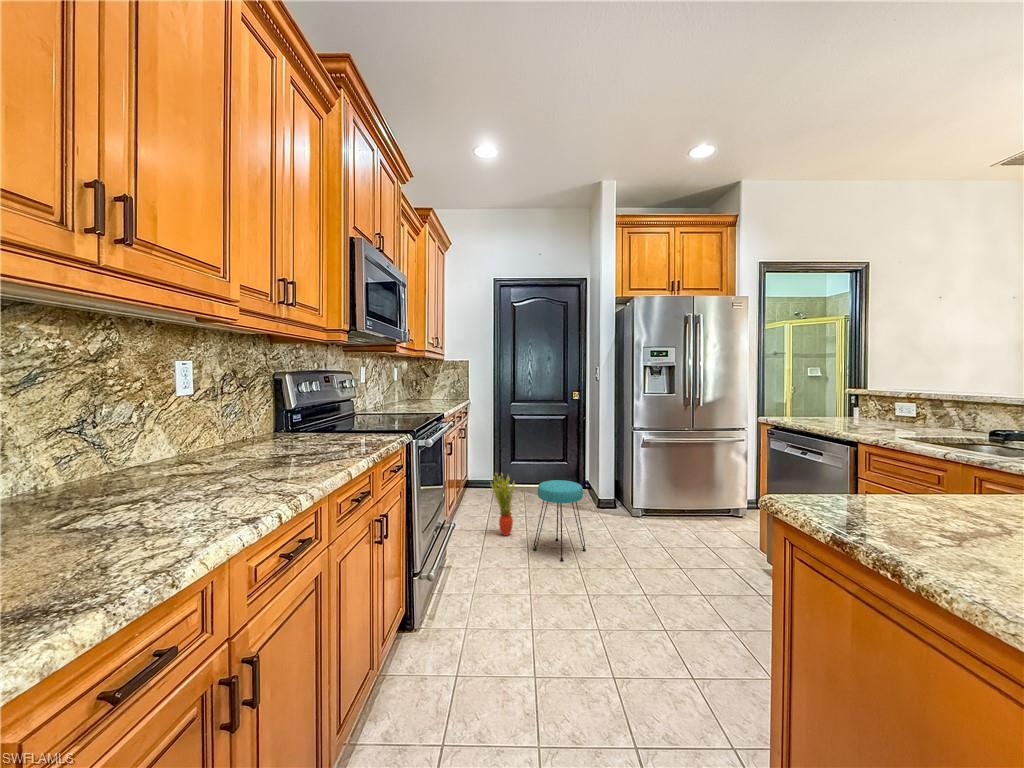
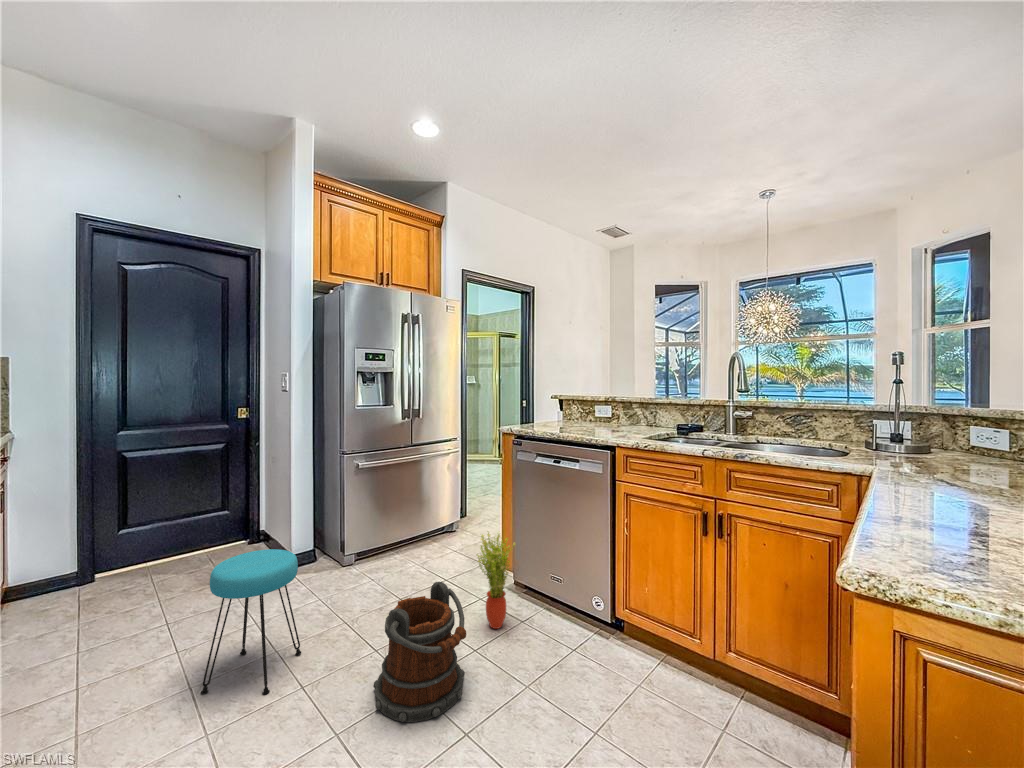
potted plant: present [491,473,515,536] -> present [477,533,516,629]
bucket: none [614,524,681,608] -> present [373,582,467,722]

